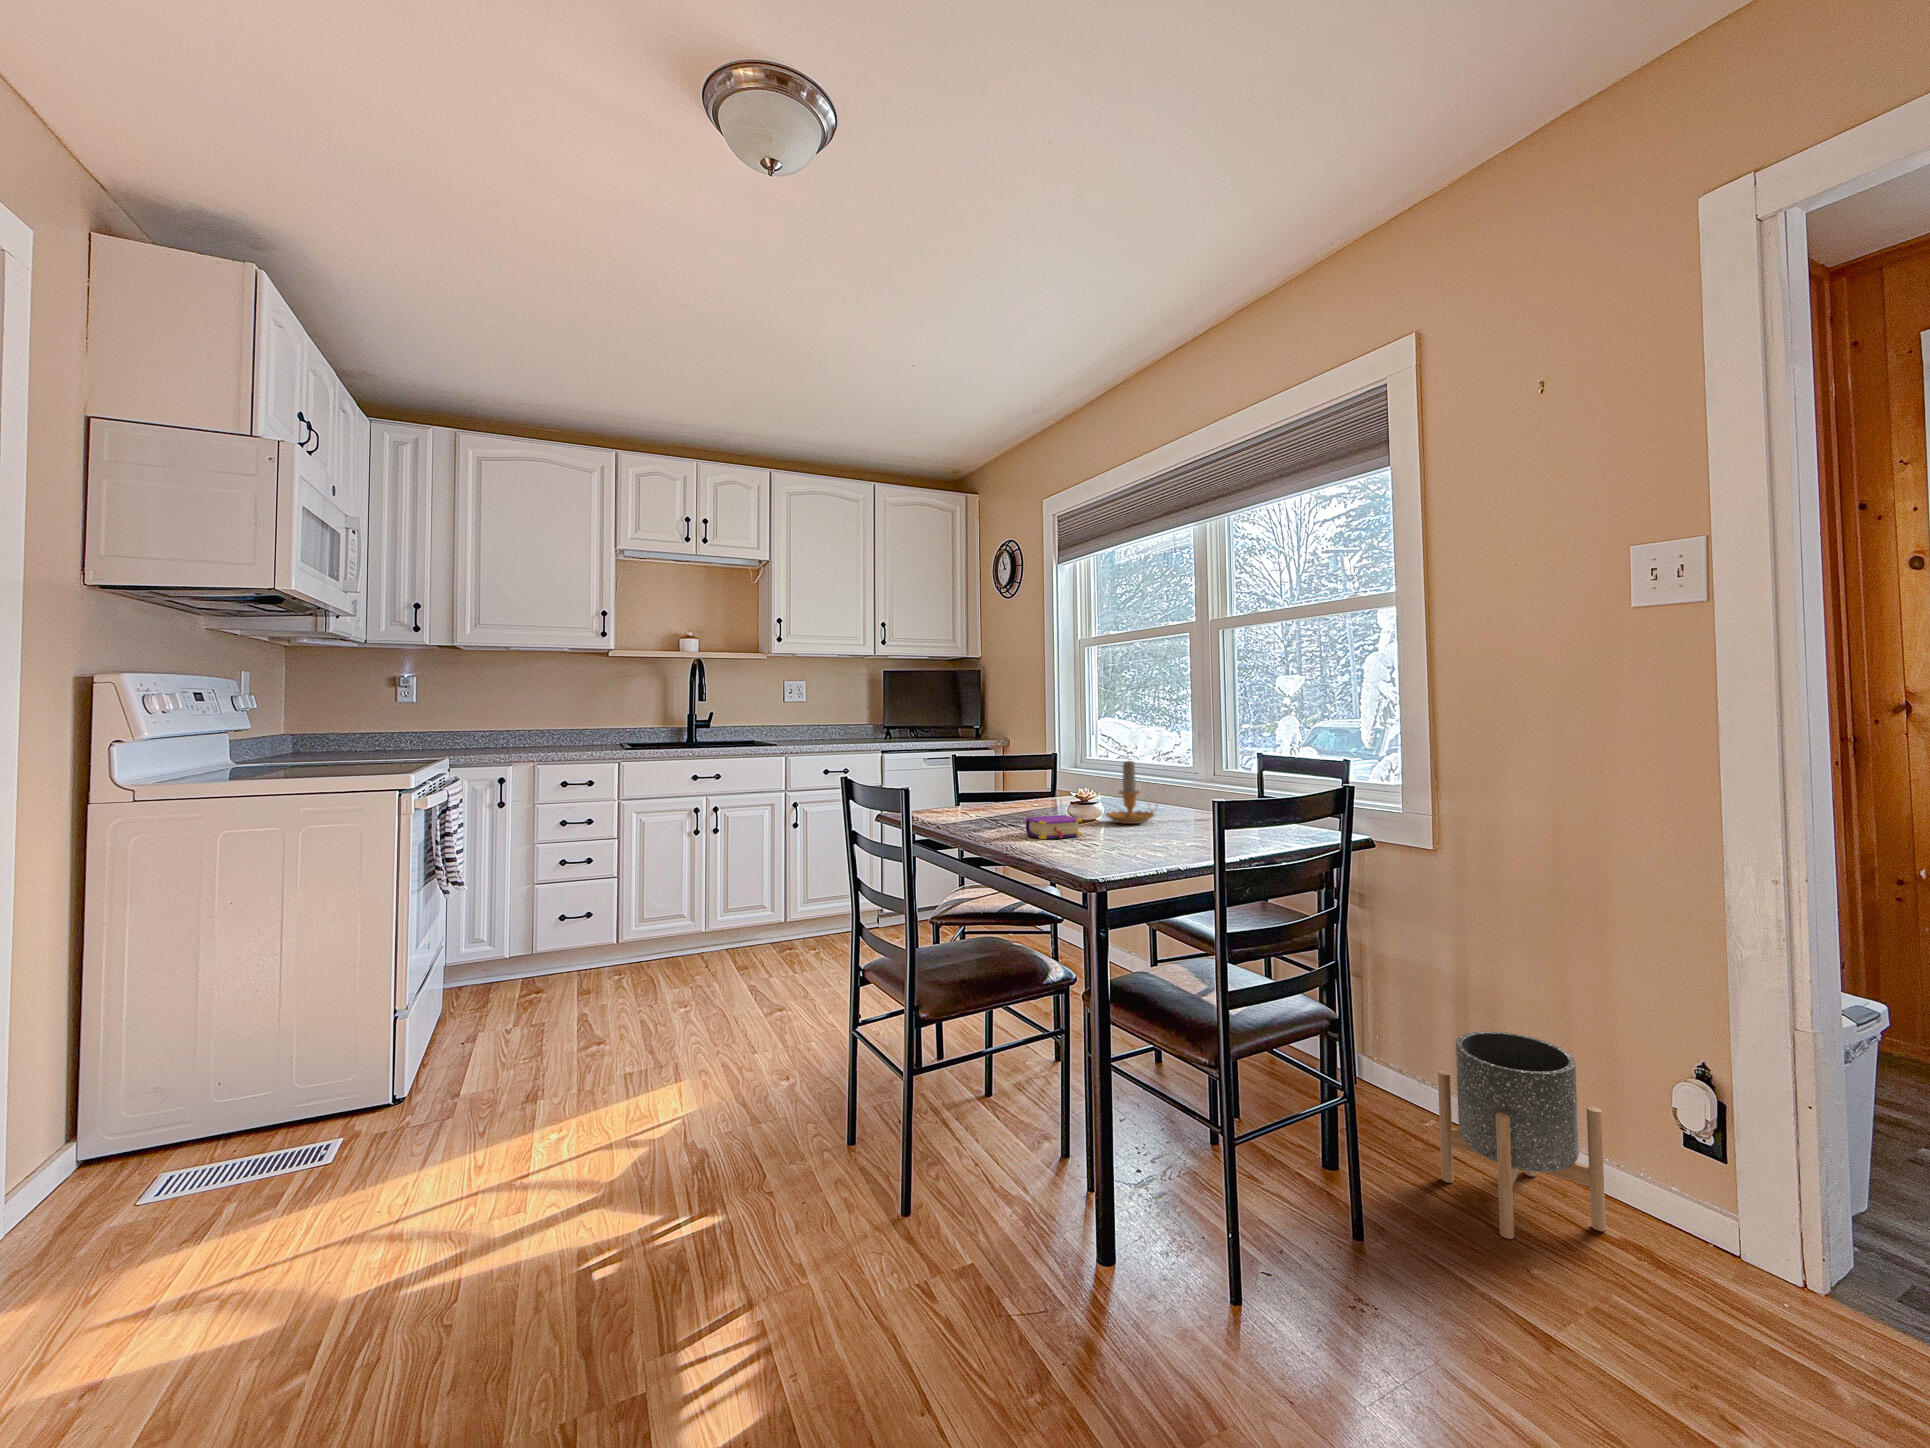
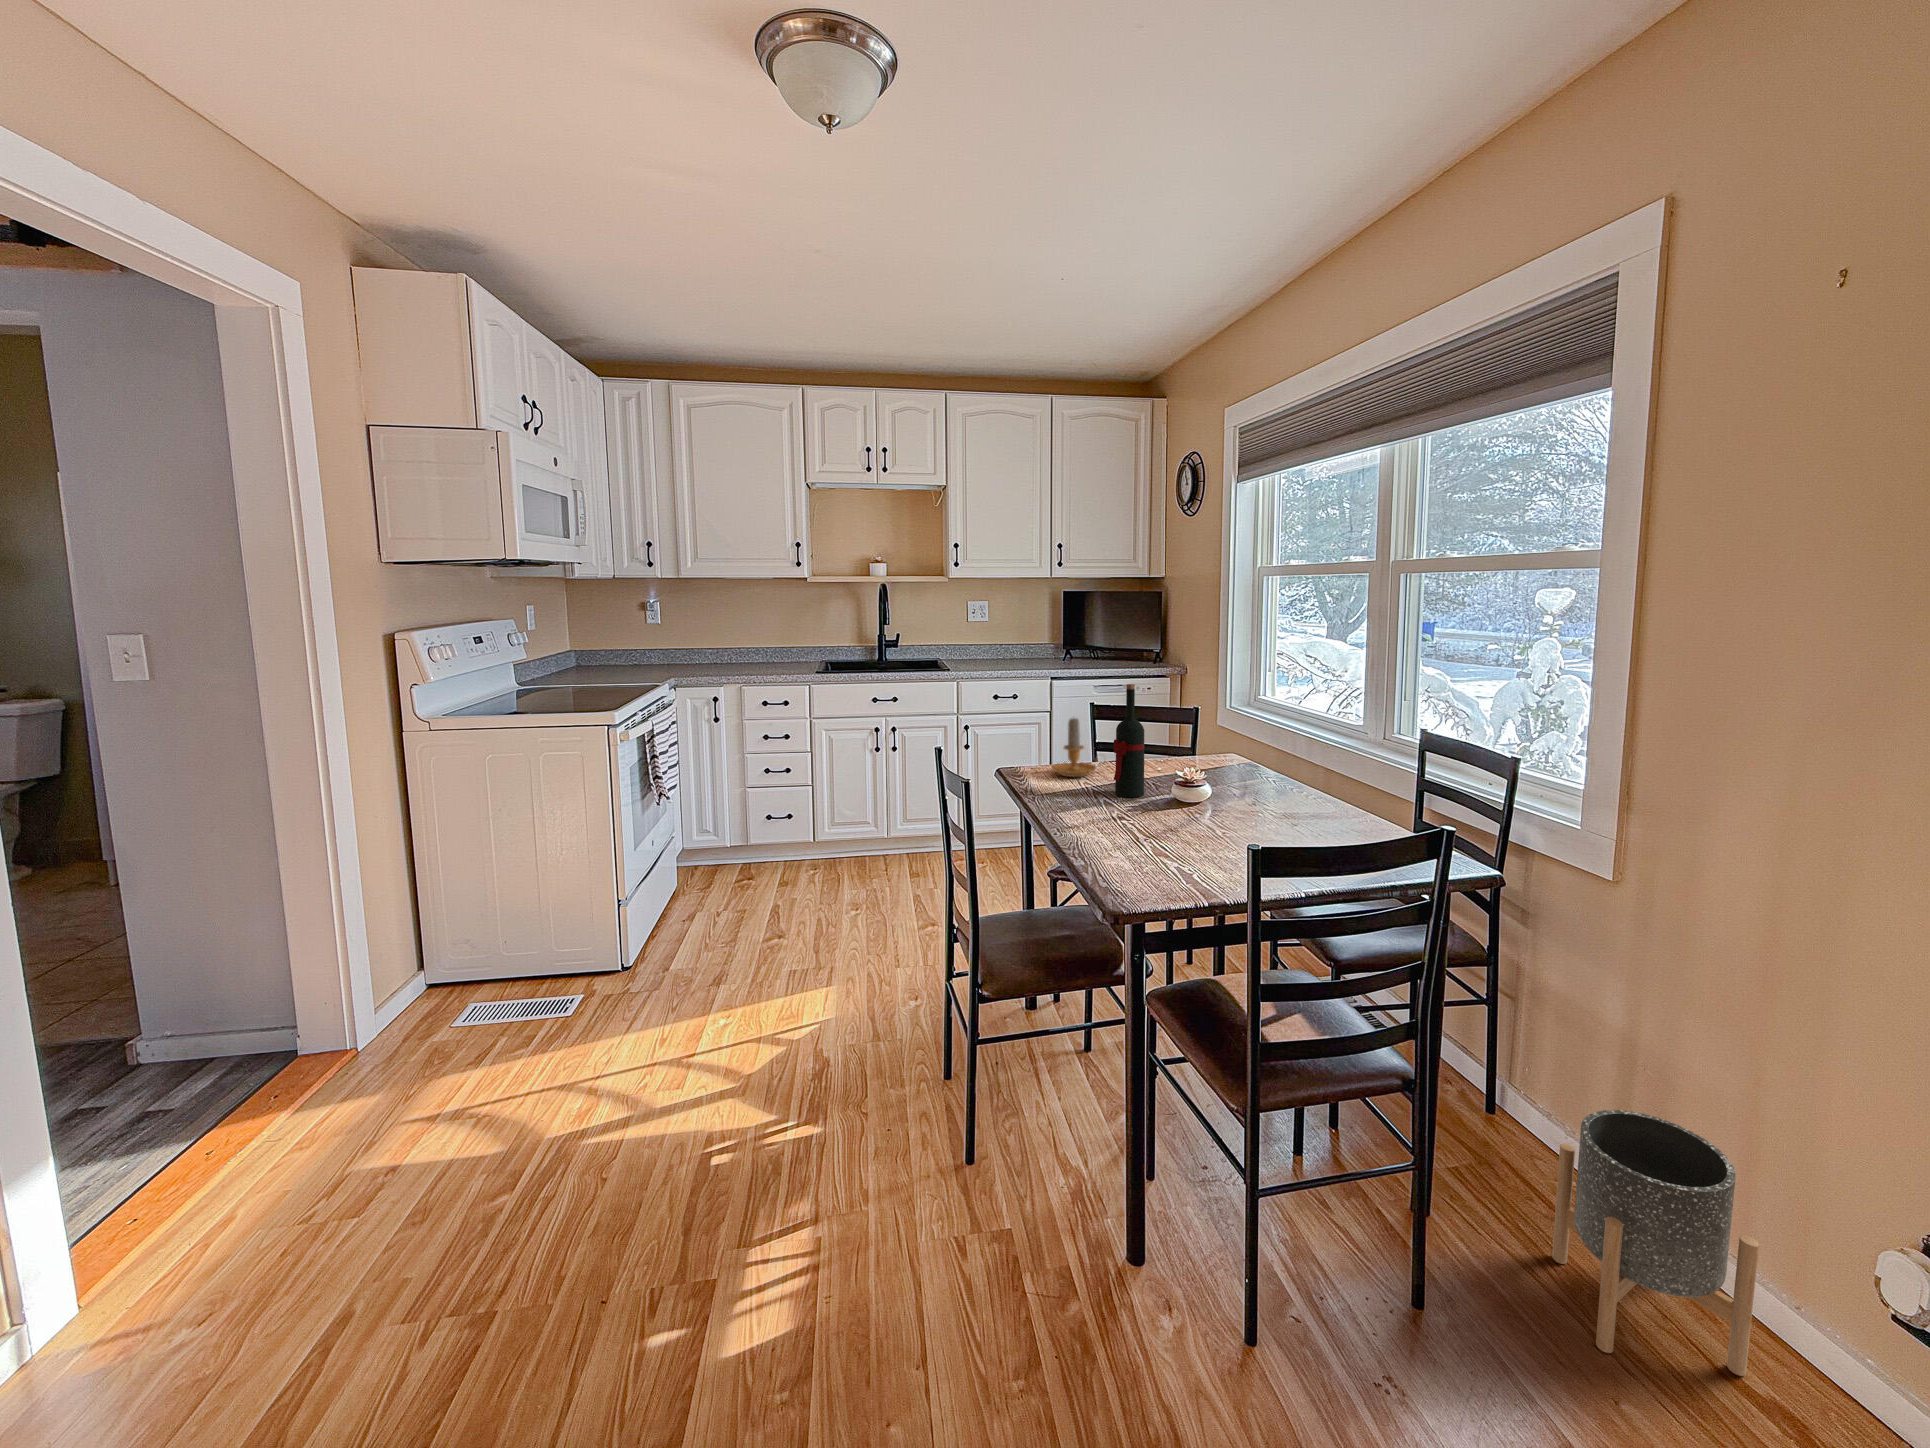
wine bottle: none [1006,715,1035,823] -> present [1113,684,1144,797]
candle: present [1106,761,1155,824] -> present [1051,718,1101,777]
book: present [1026,815,1082,839] -> none [1091,800,1196,838]

